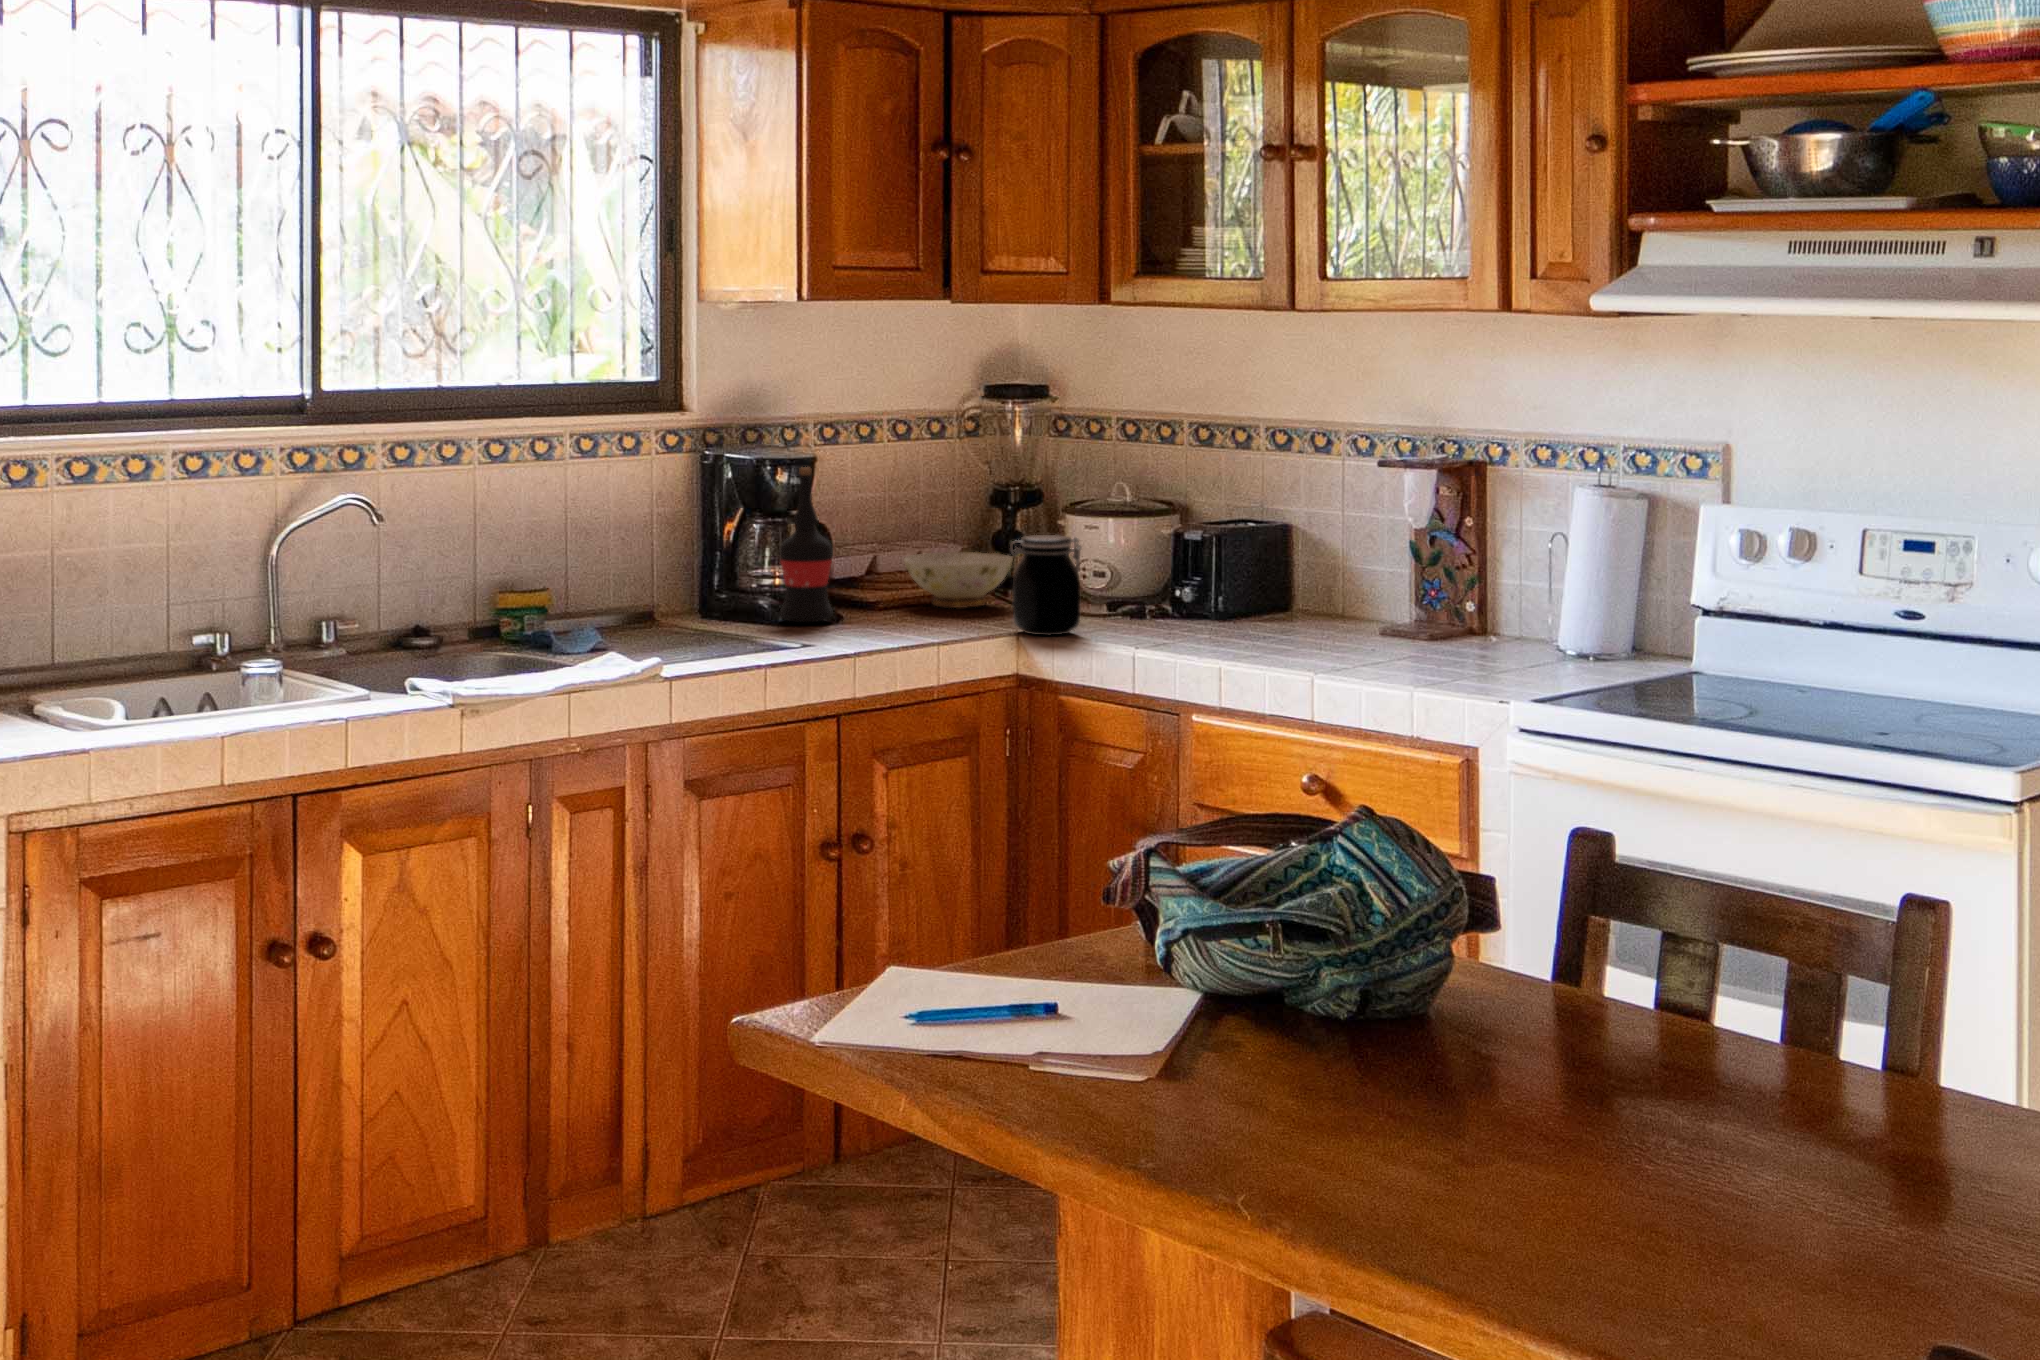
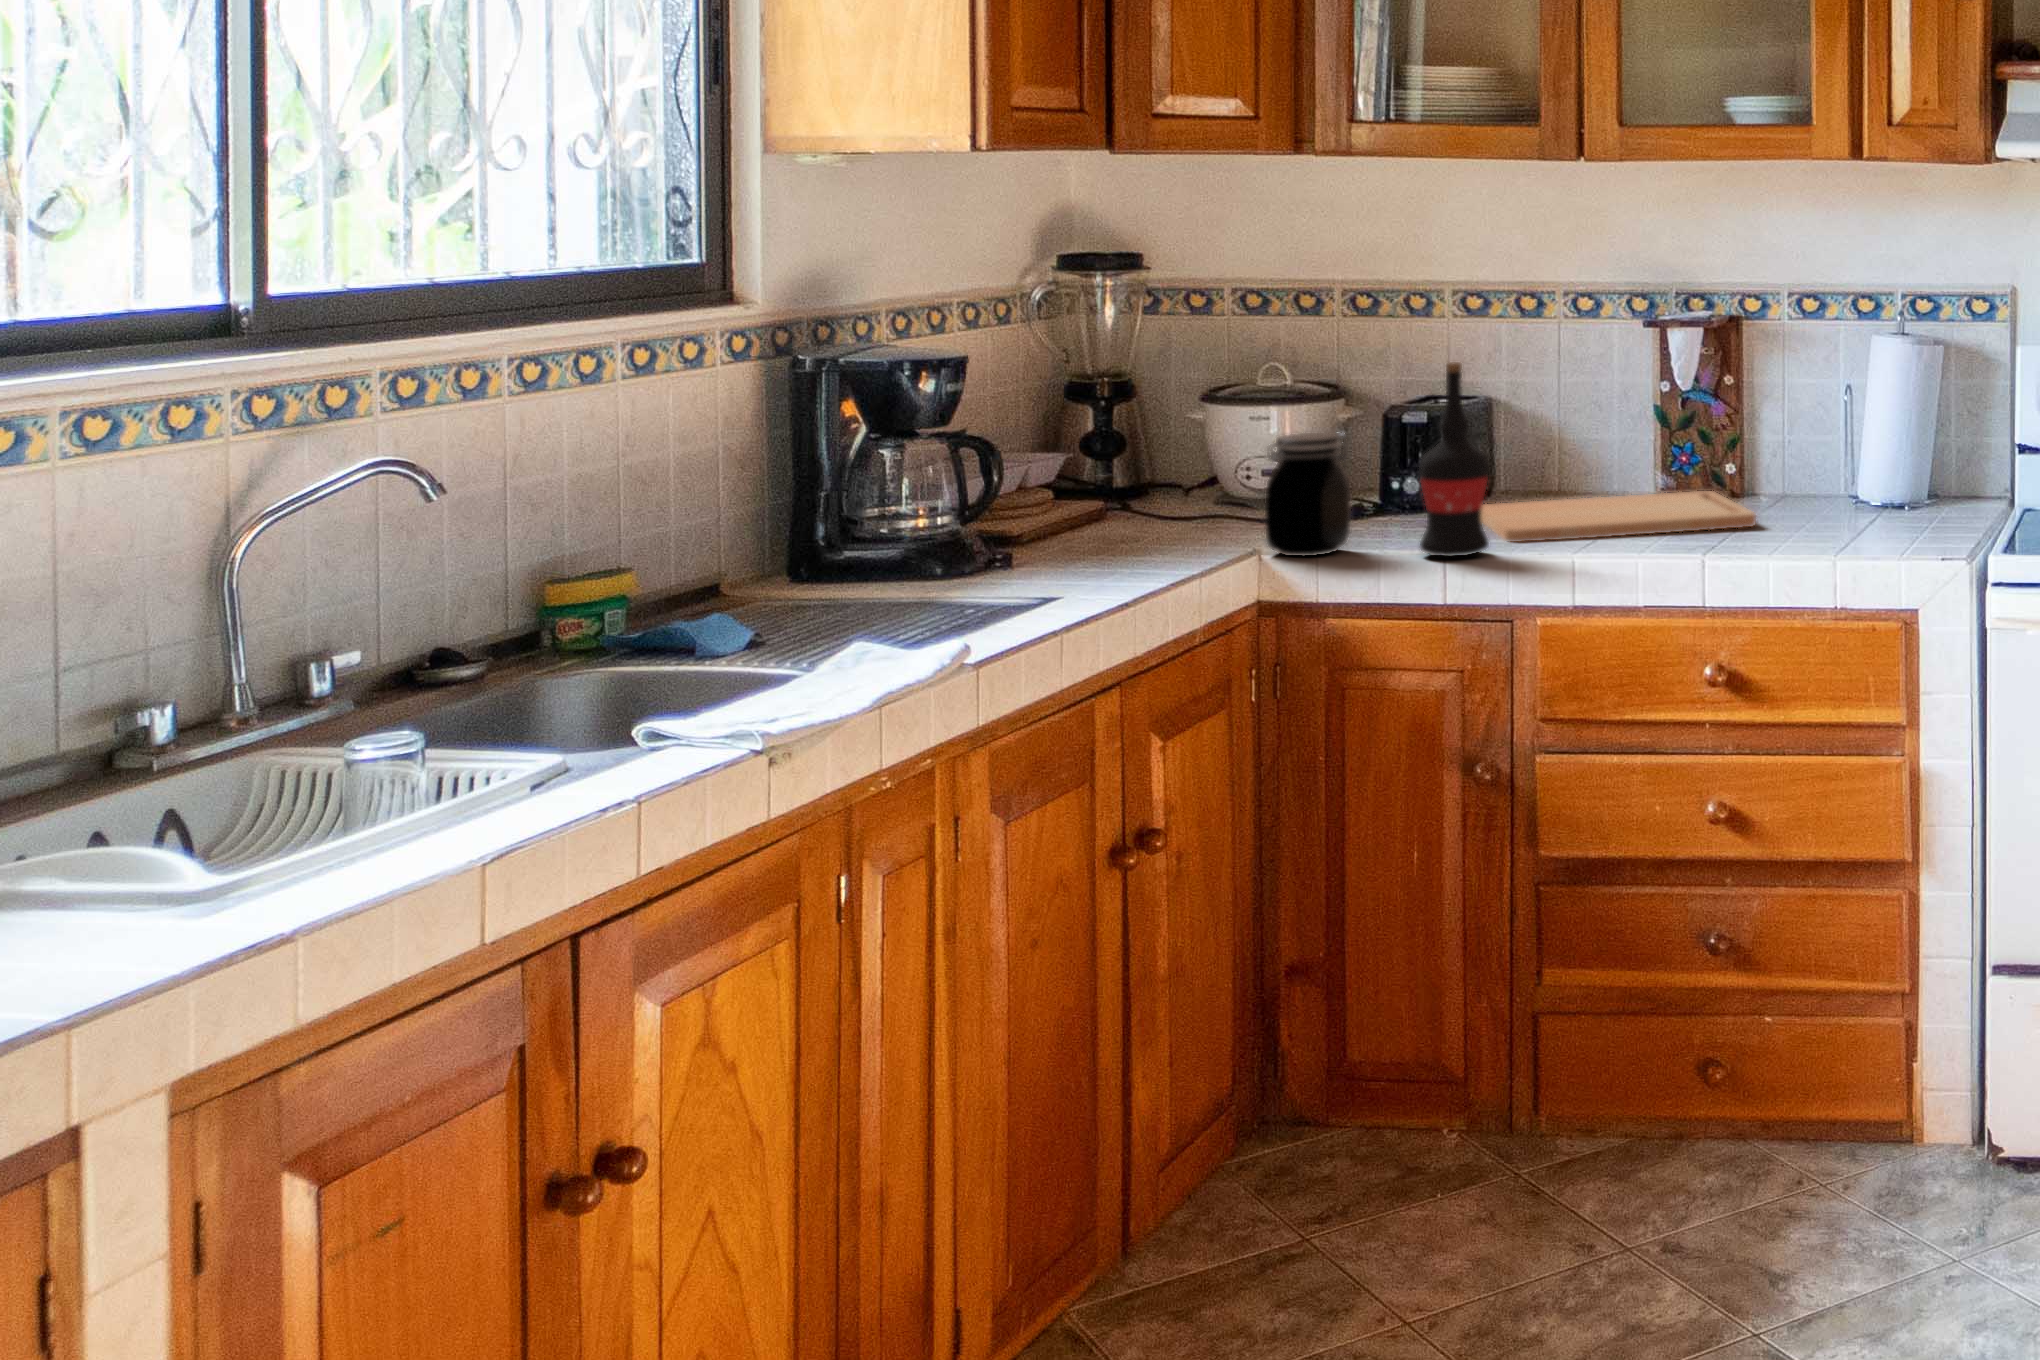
wine bottle: present [779,467,833,622] -> present [1419,362,1489,557]
ceramic bowl: present [904,552,1013,608] -> none [1042,464,1187,538]
cutting board: none [1209,613,1456,655] -> present [1481,491,1756,542]

